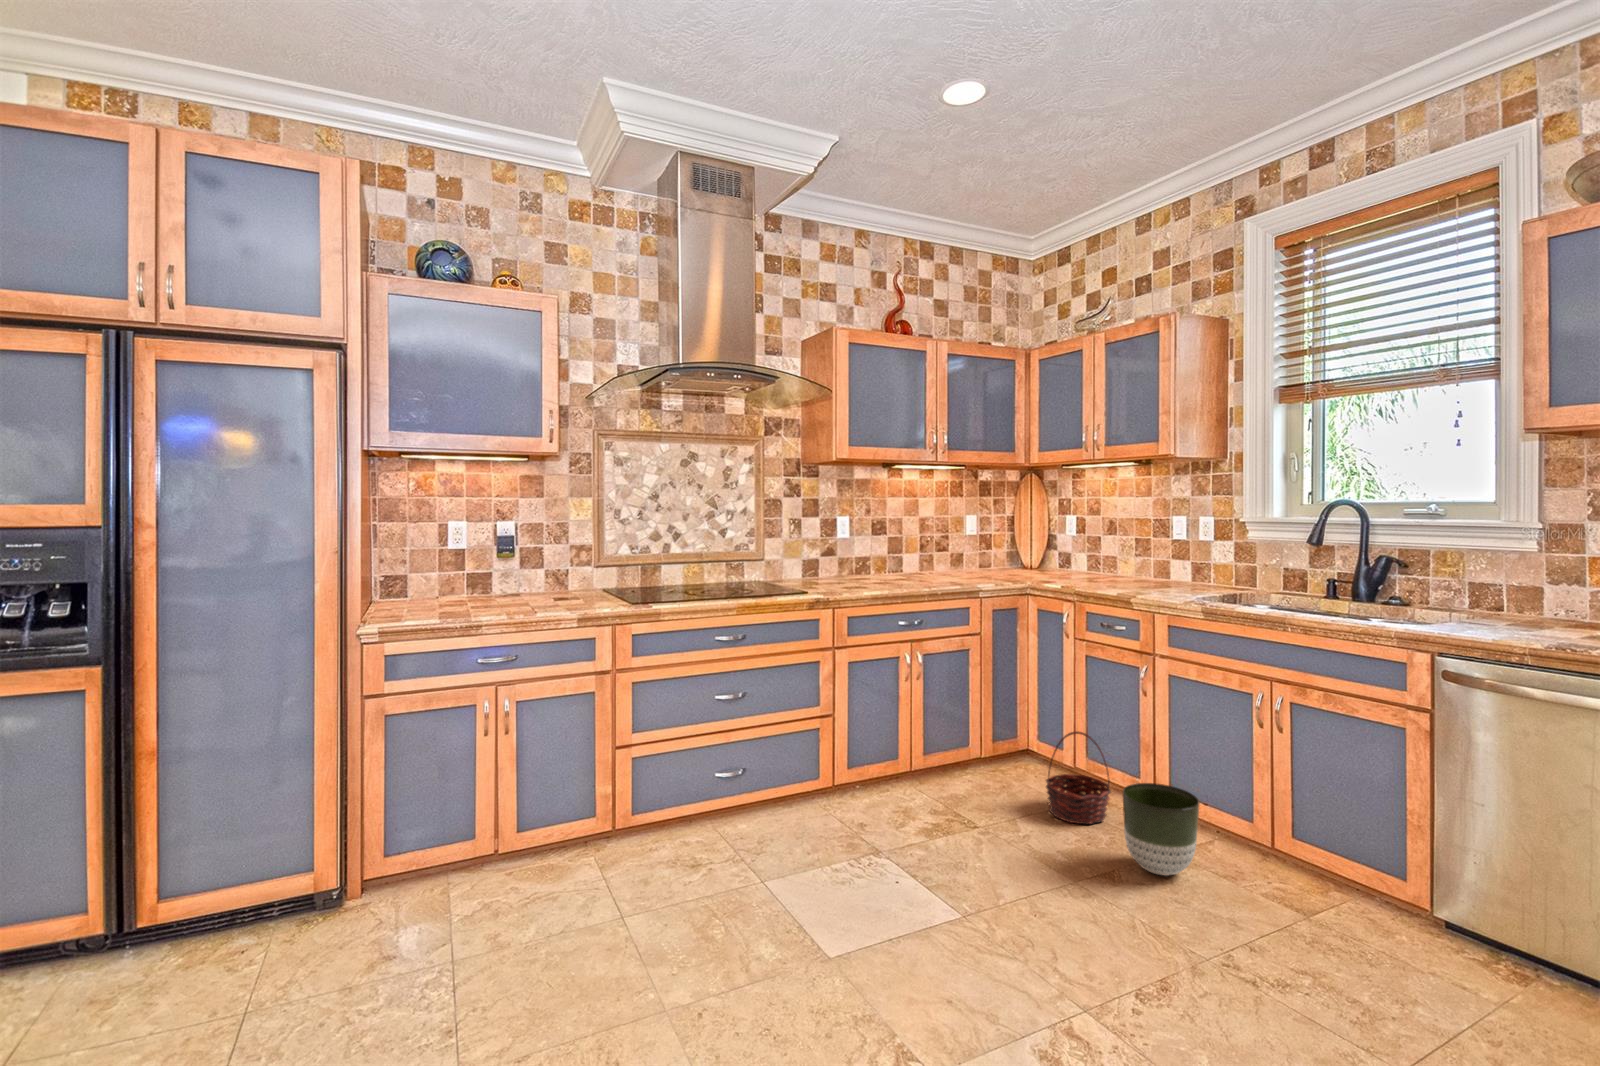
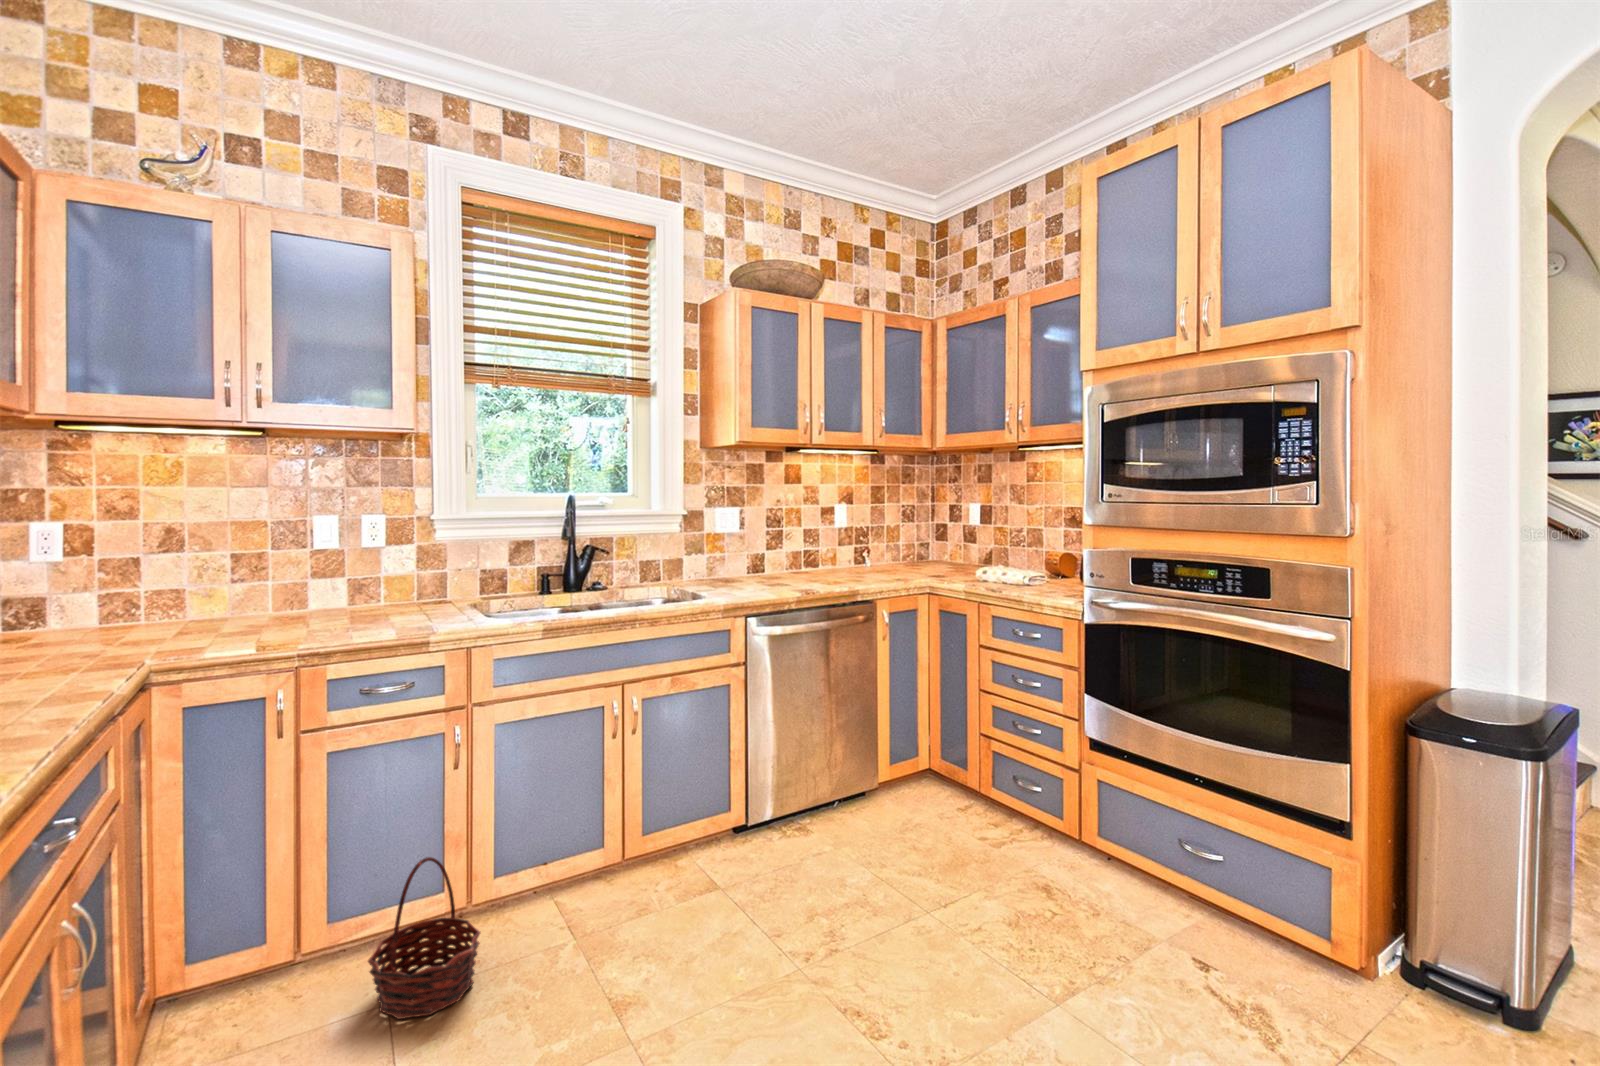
planter: present [1123,783,1199,876] -> none [577,839,667,960]

